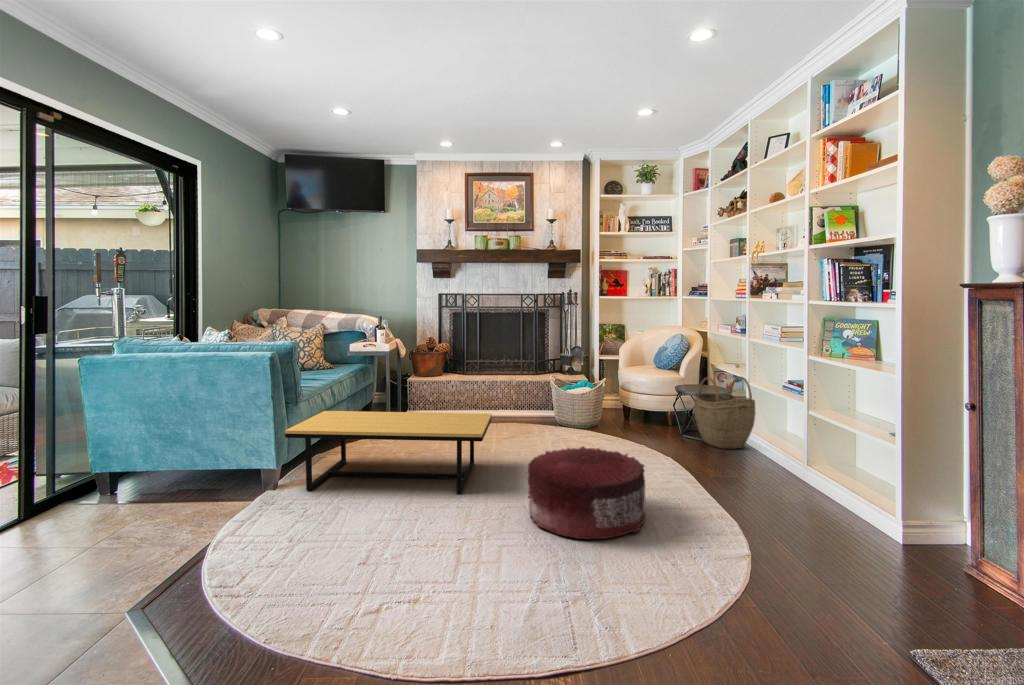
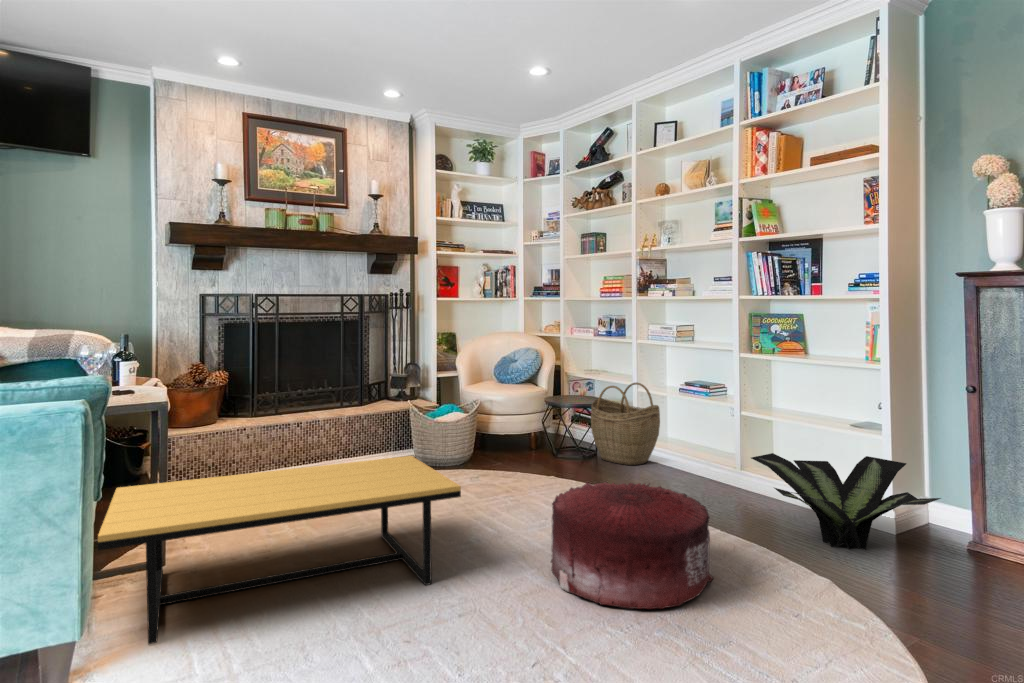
potted plant: none [736,448,907,545] -> present [751,453,941,550]

